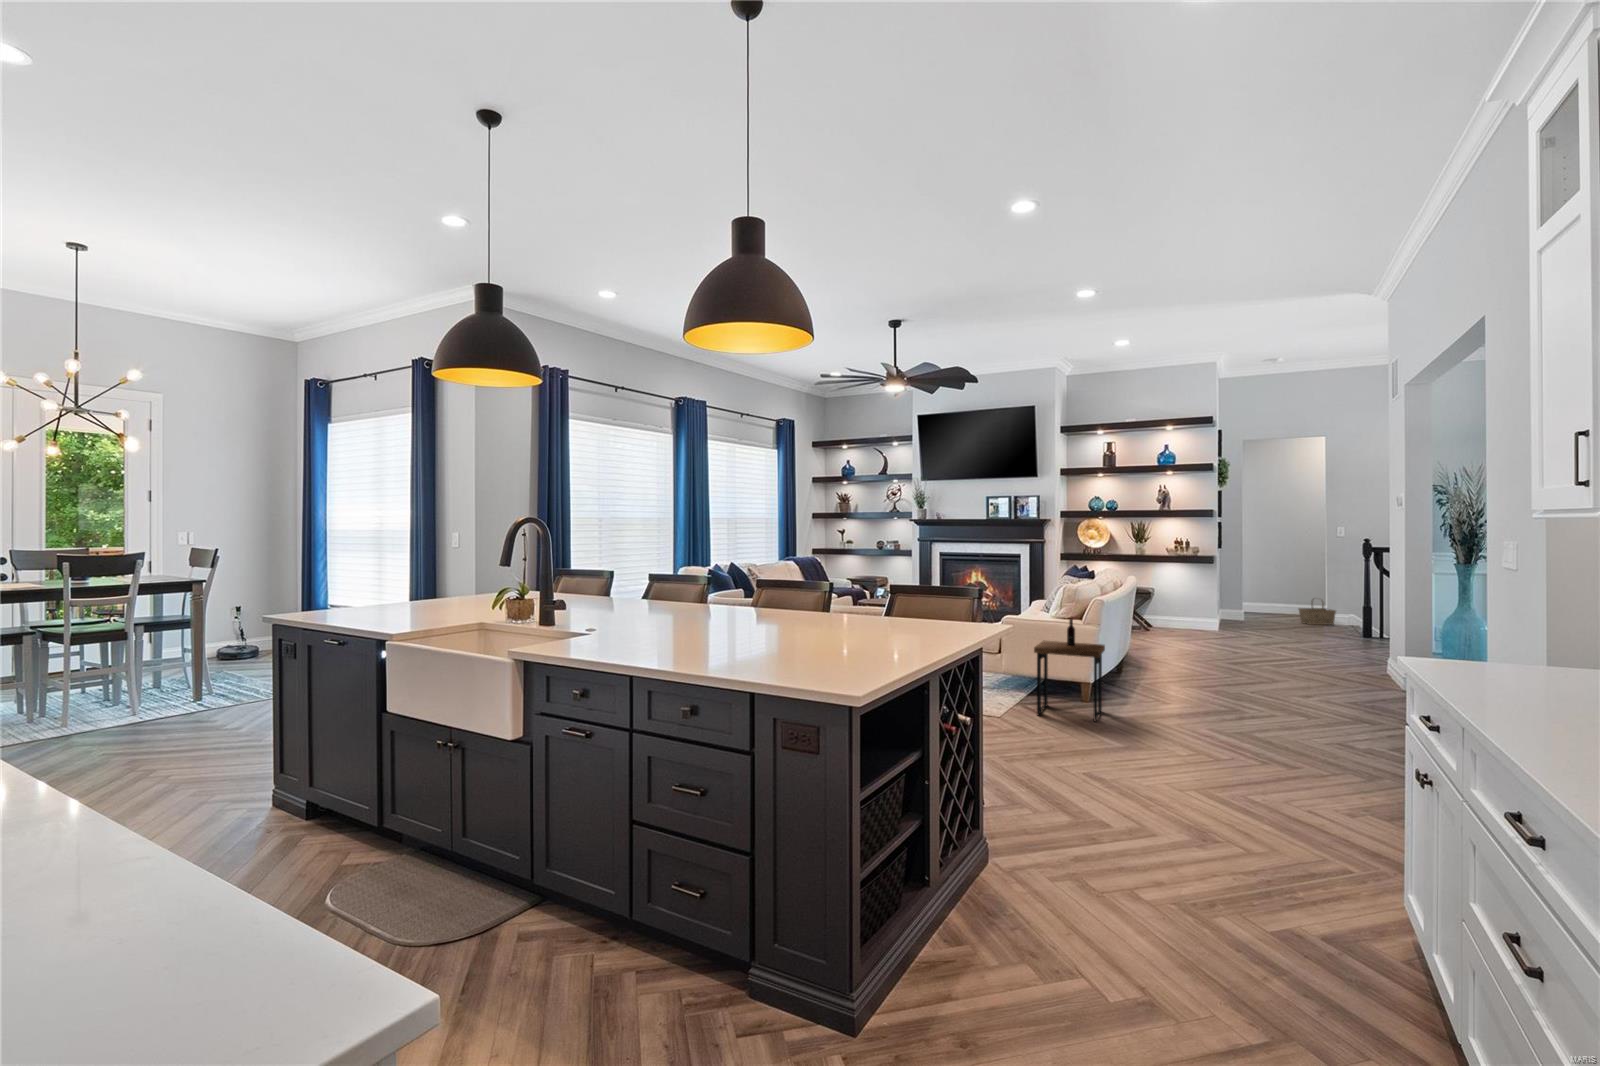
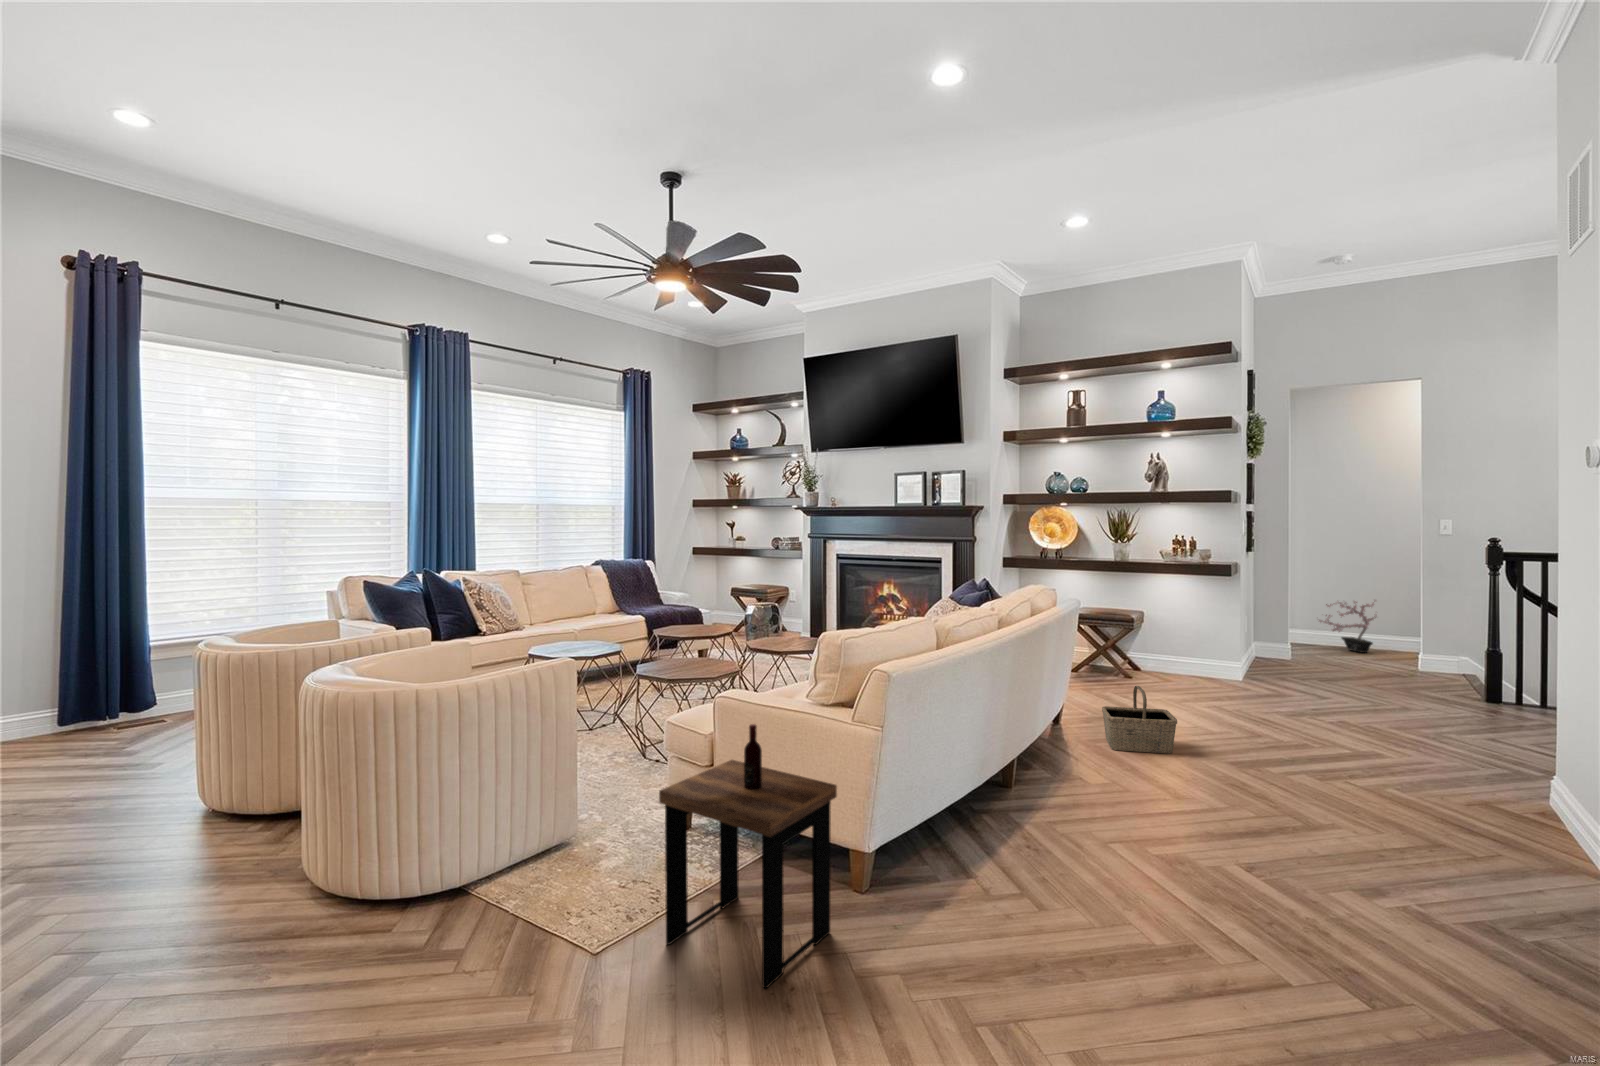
potted plant: none [1256,580,1298,617] -> present [1319,600,1377,653]
basket: present [1299,601,1336,625] -> present [1102,686,1177,754]

